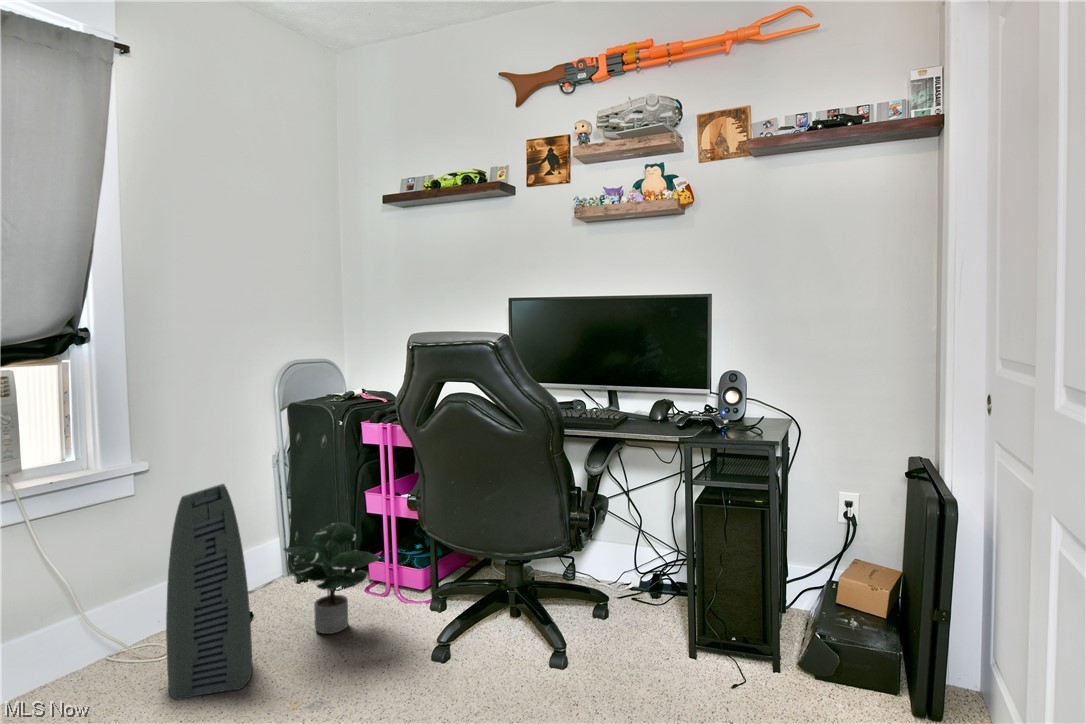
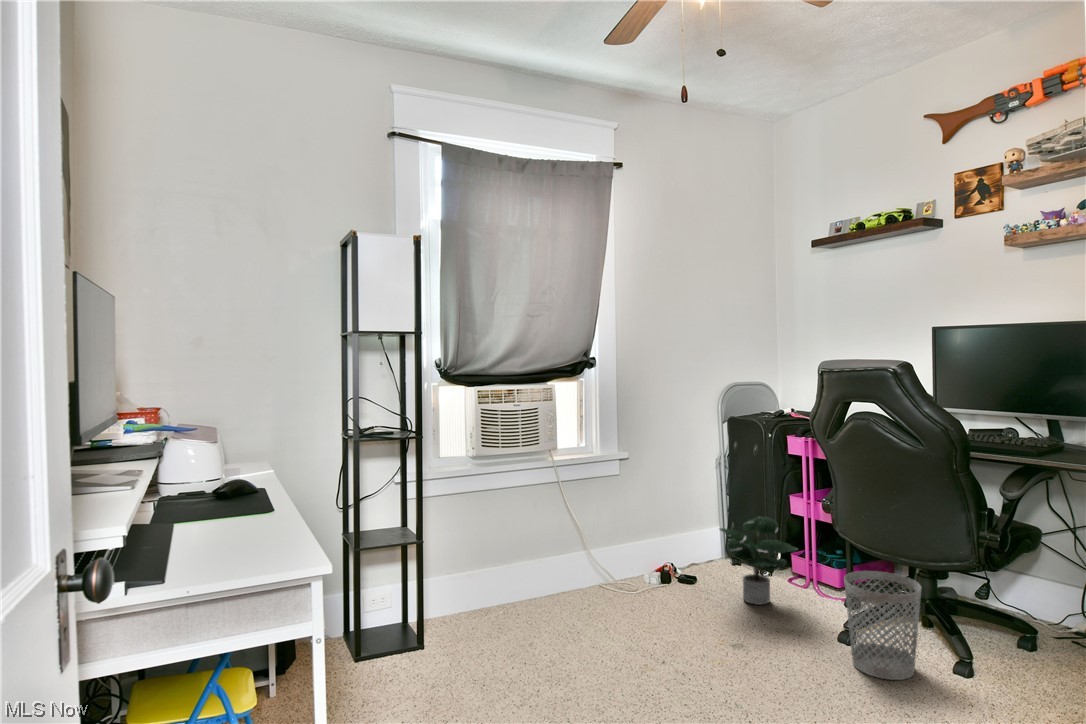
air purifier: present [166,484,253,700] -> none [638,471,695,624]
wastebasket: none [440,571,519,697] -> present [844,571,921,680]

